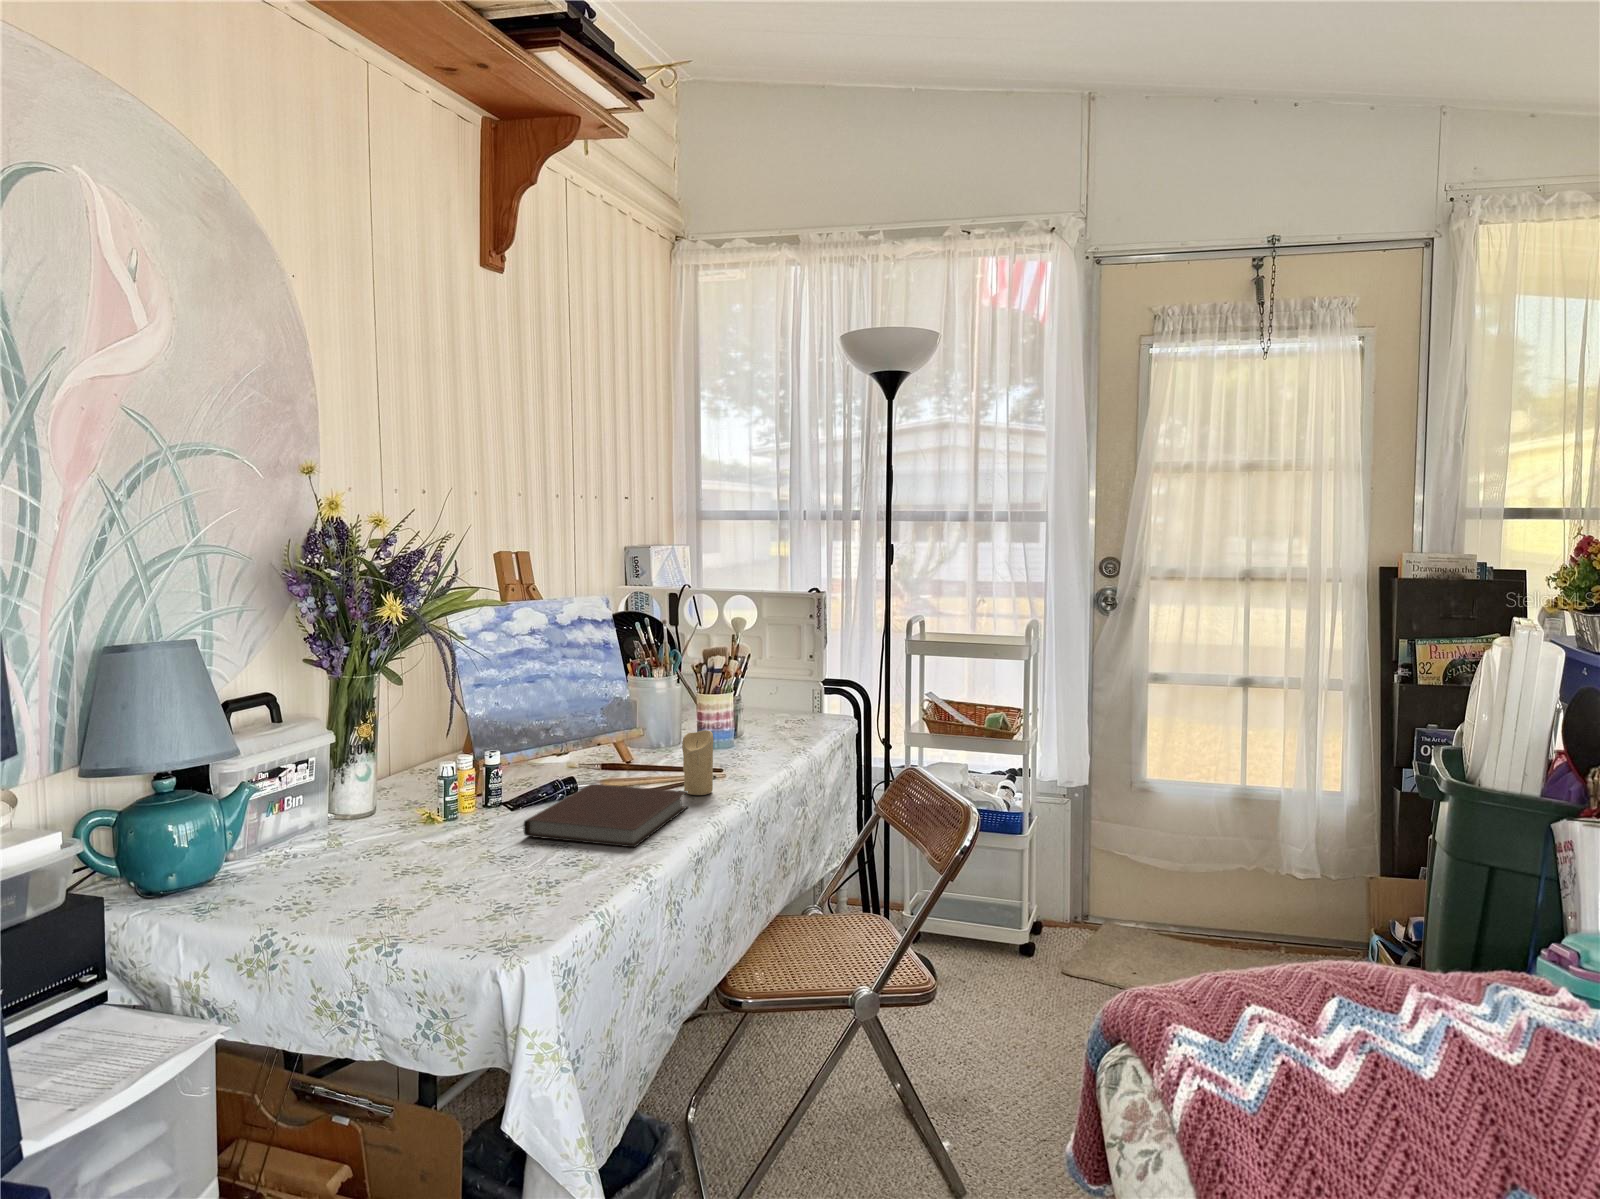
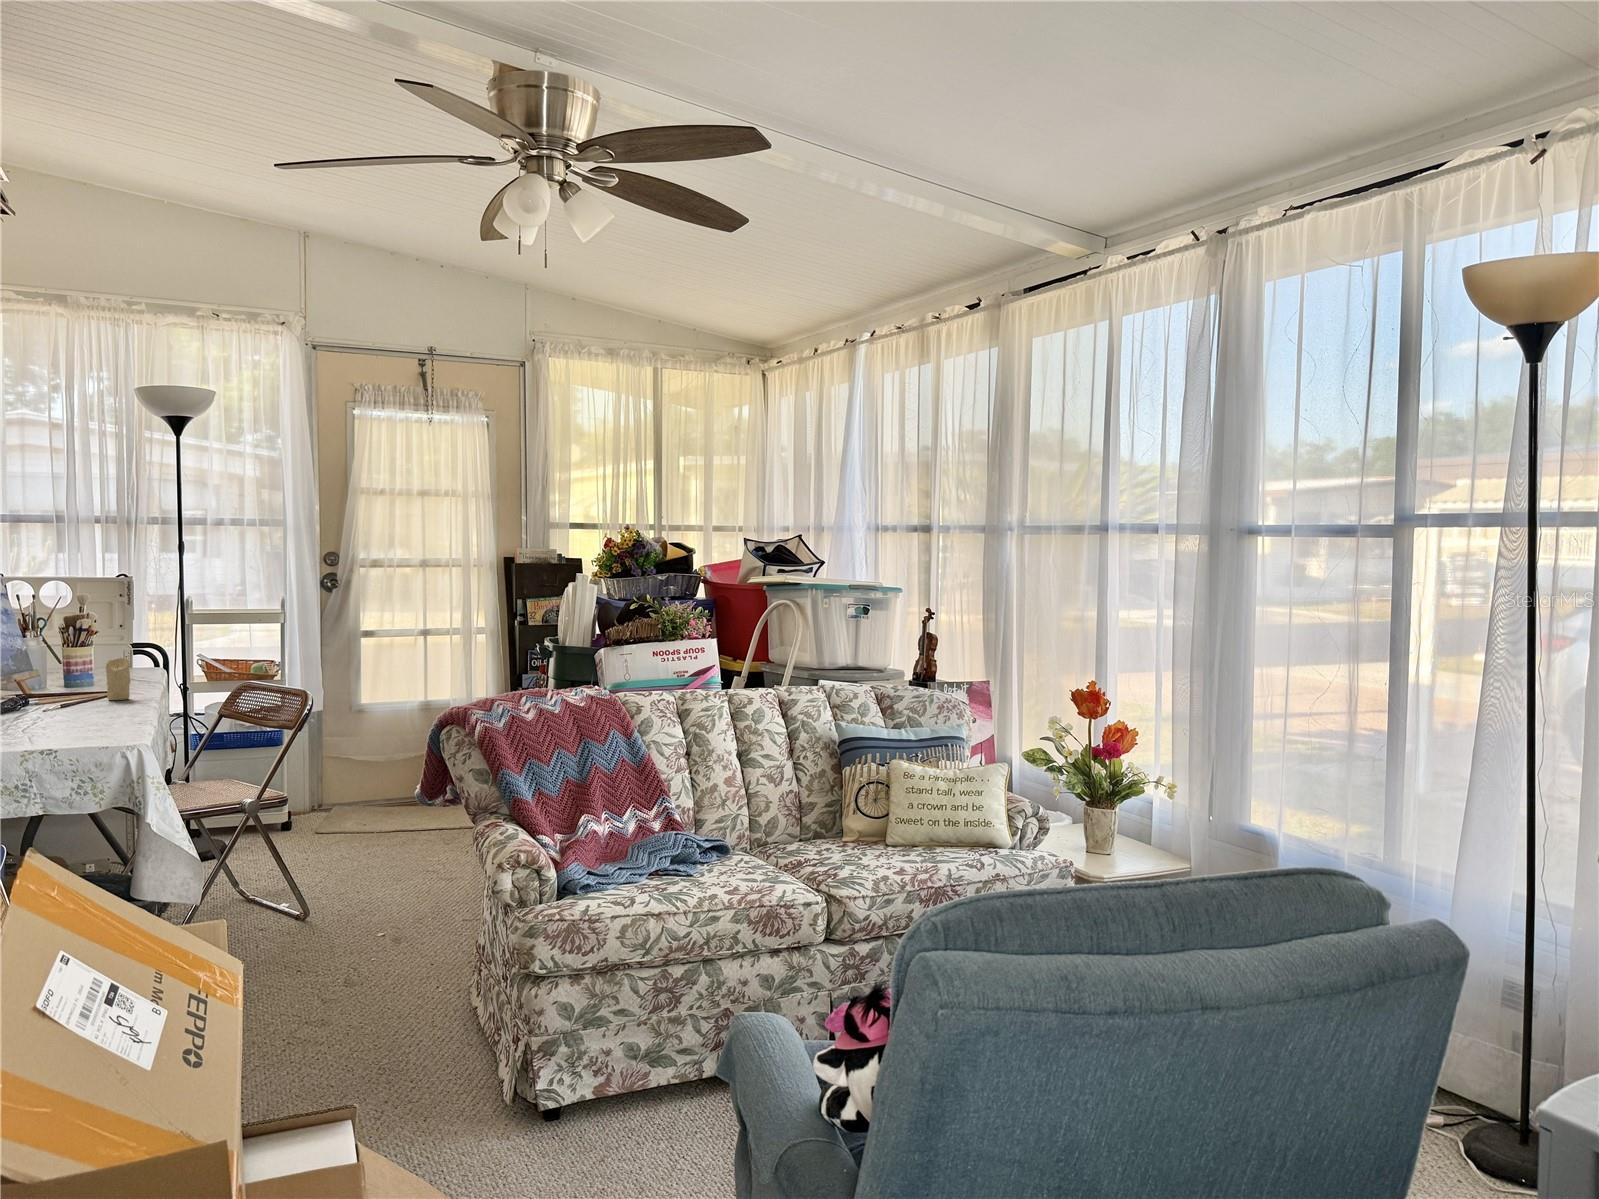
notebook: present [524,784,687,848] -> none [34,693,125,719]

